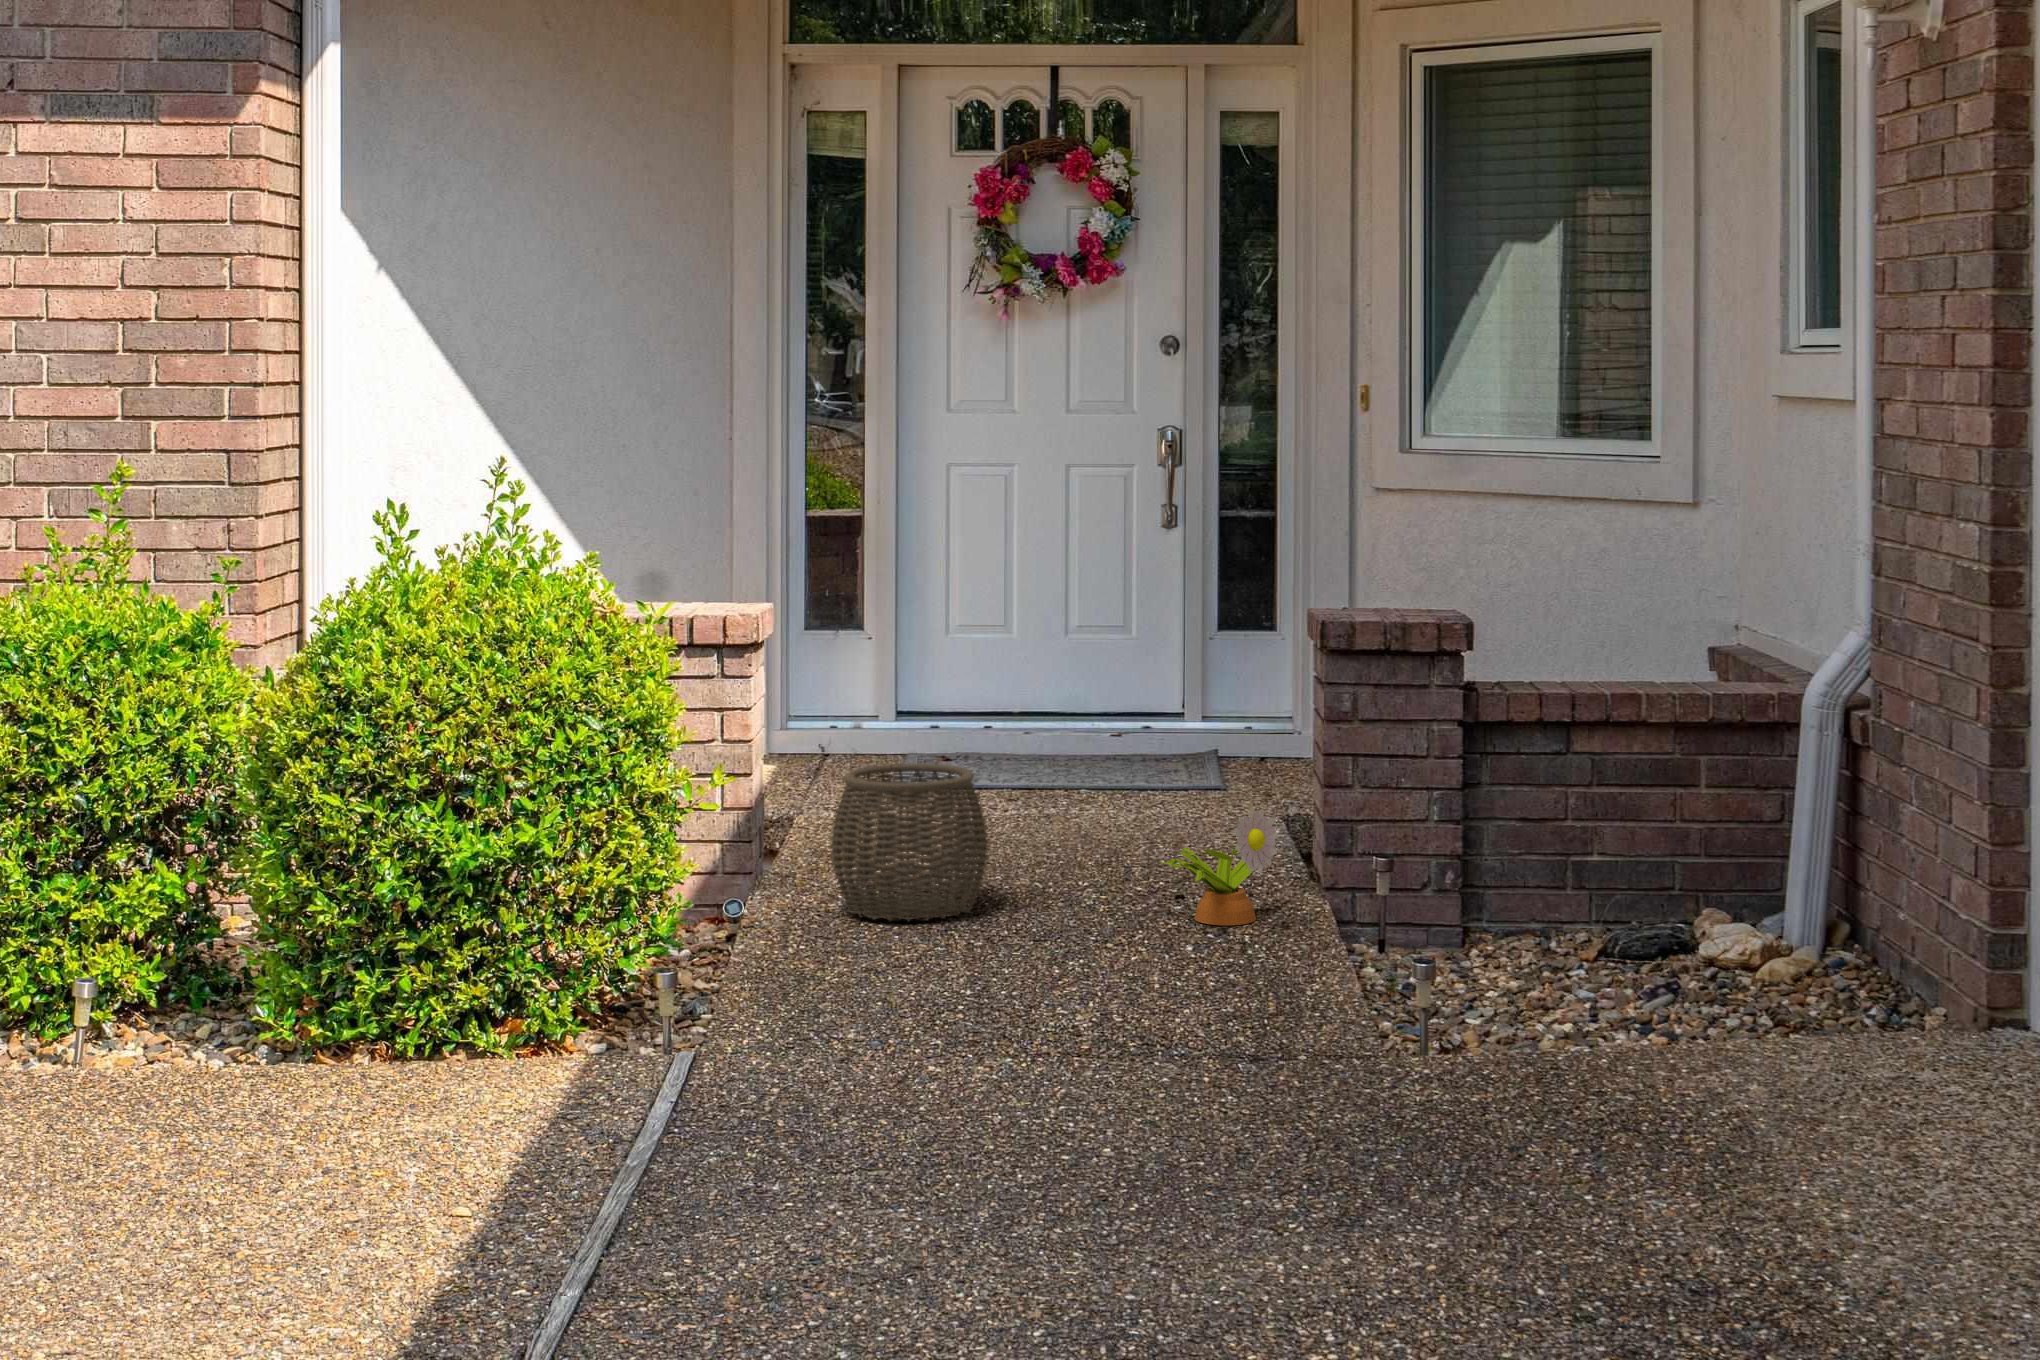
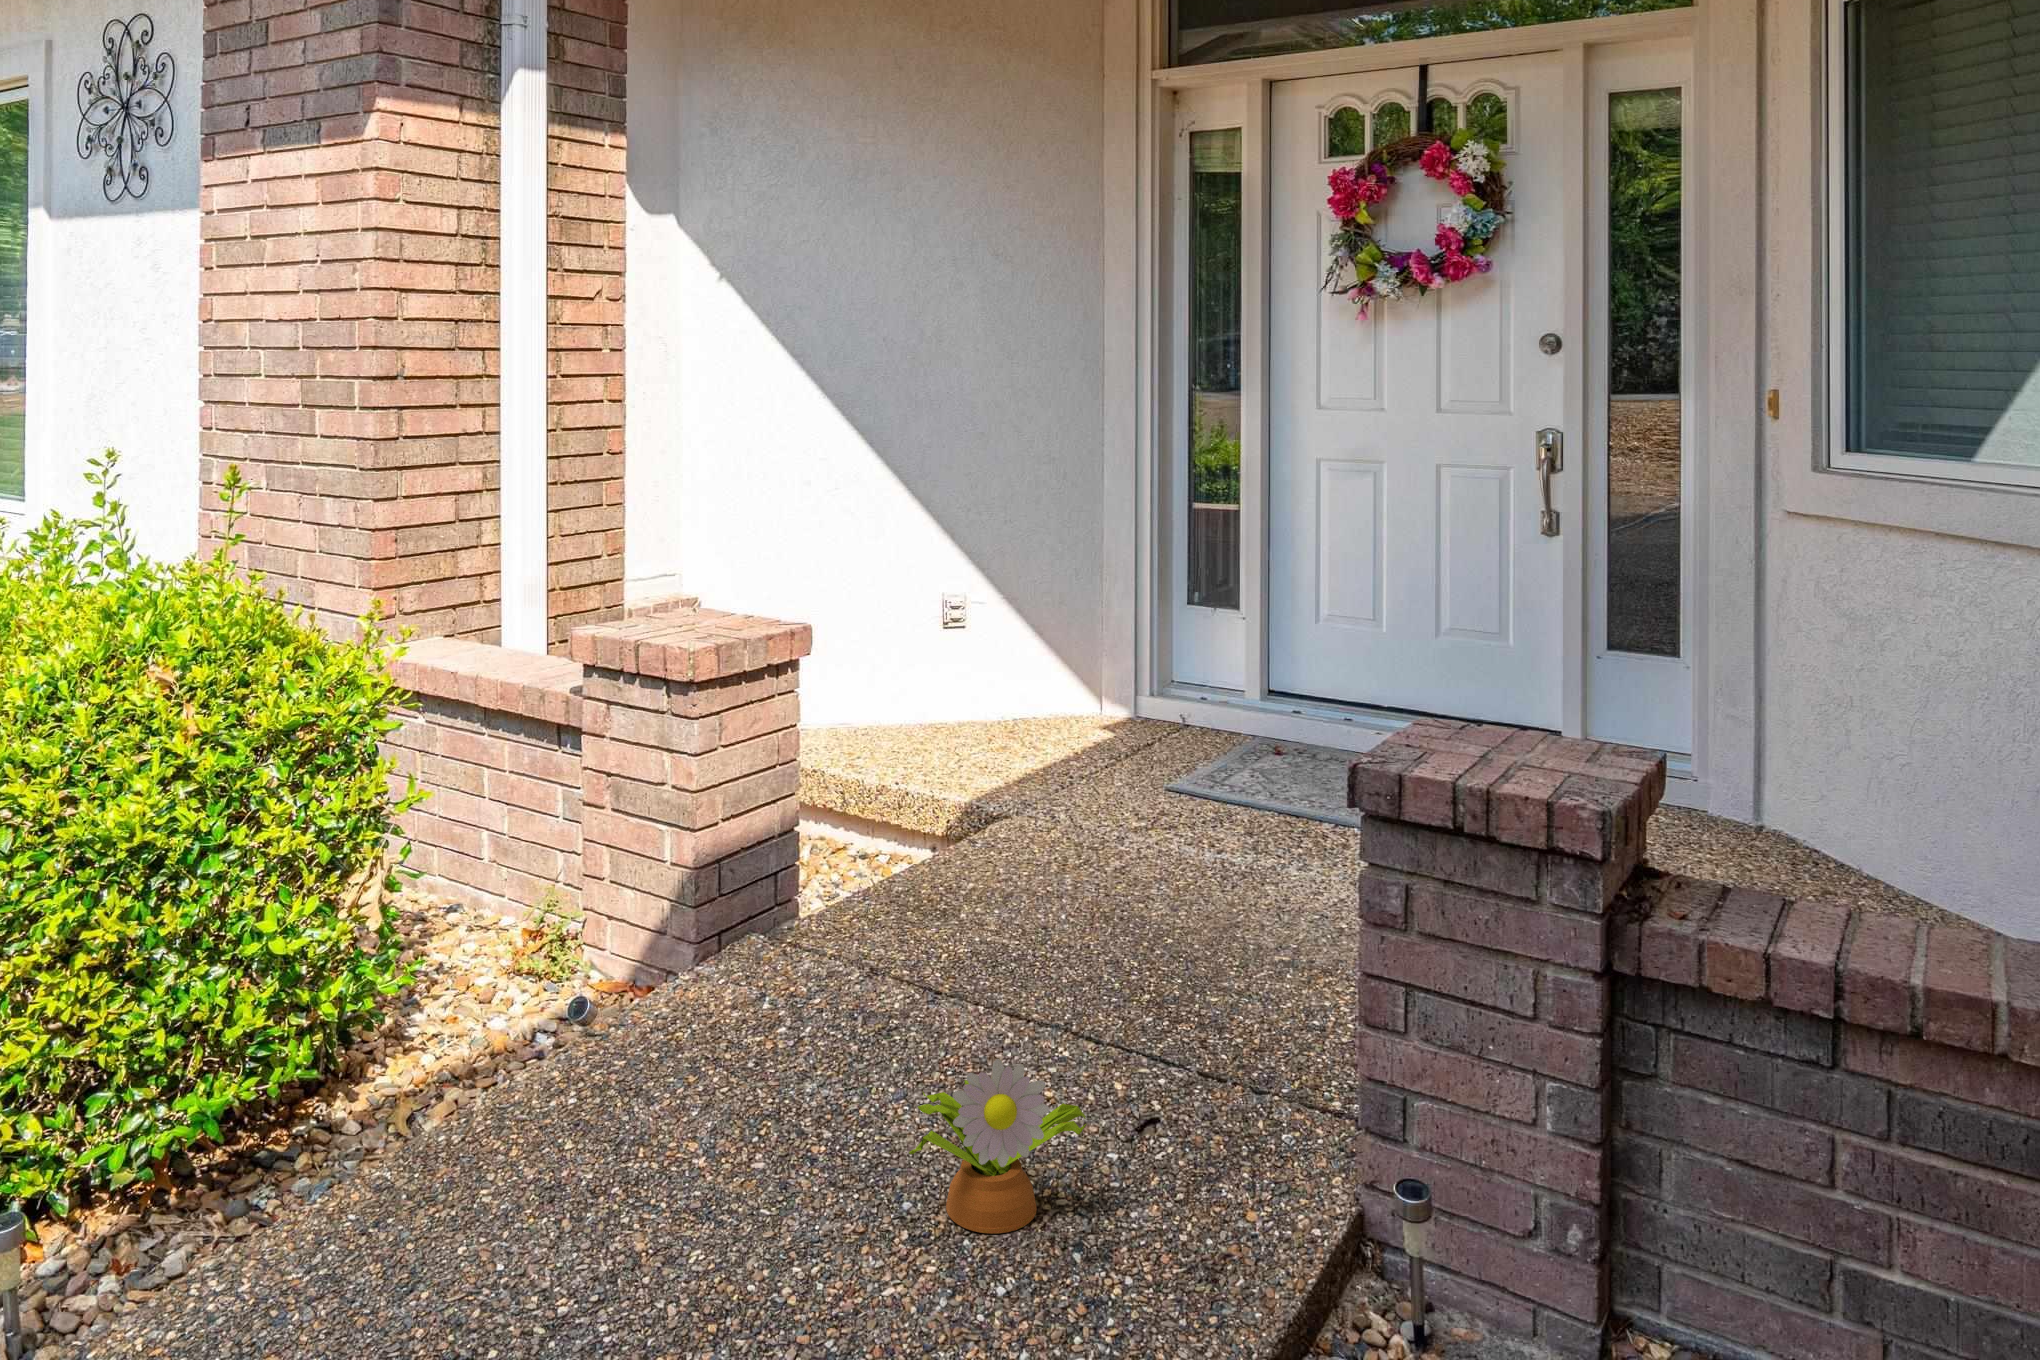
woven basket: present [830,763,989,921] -> none [627,853,826,1079]

